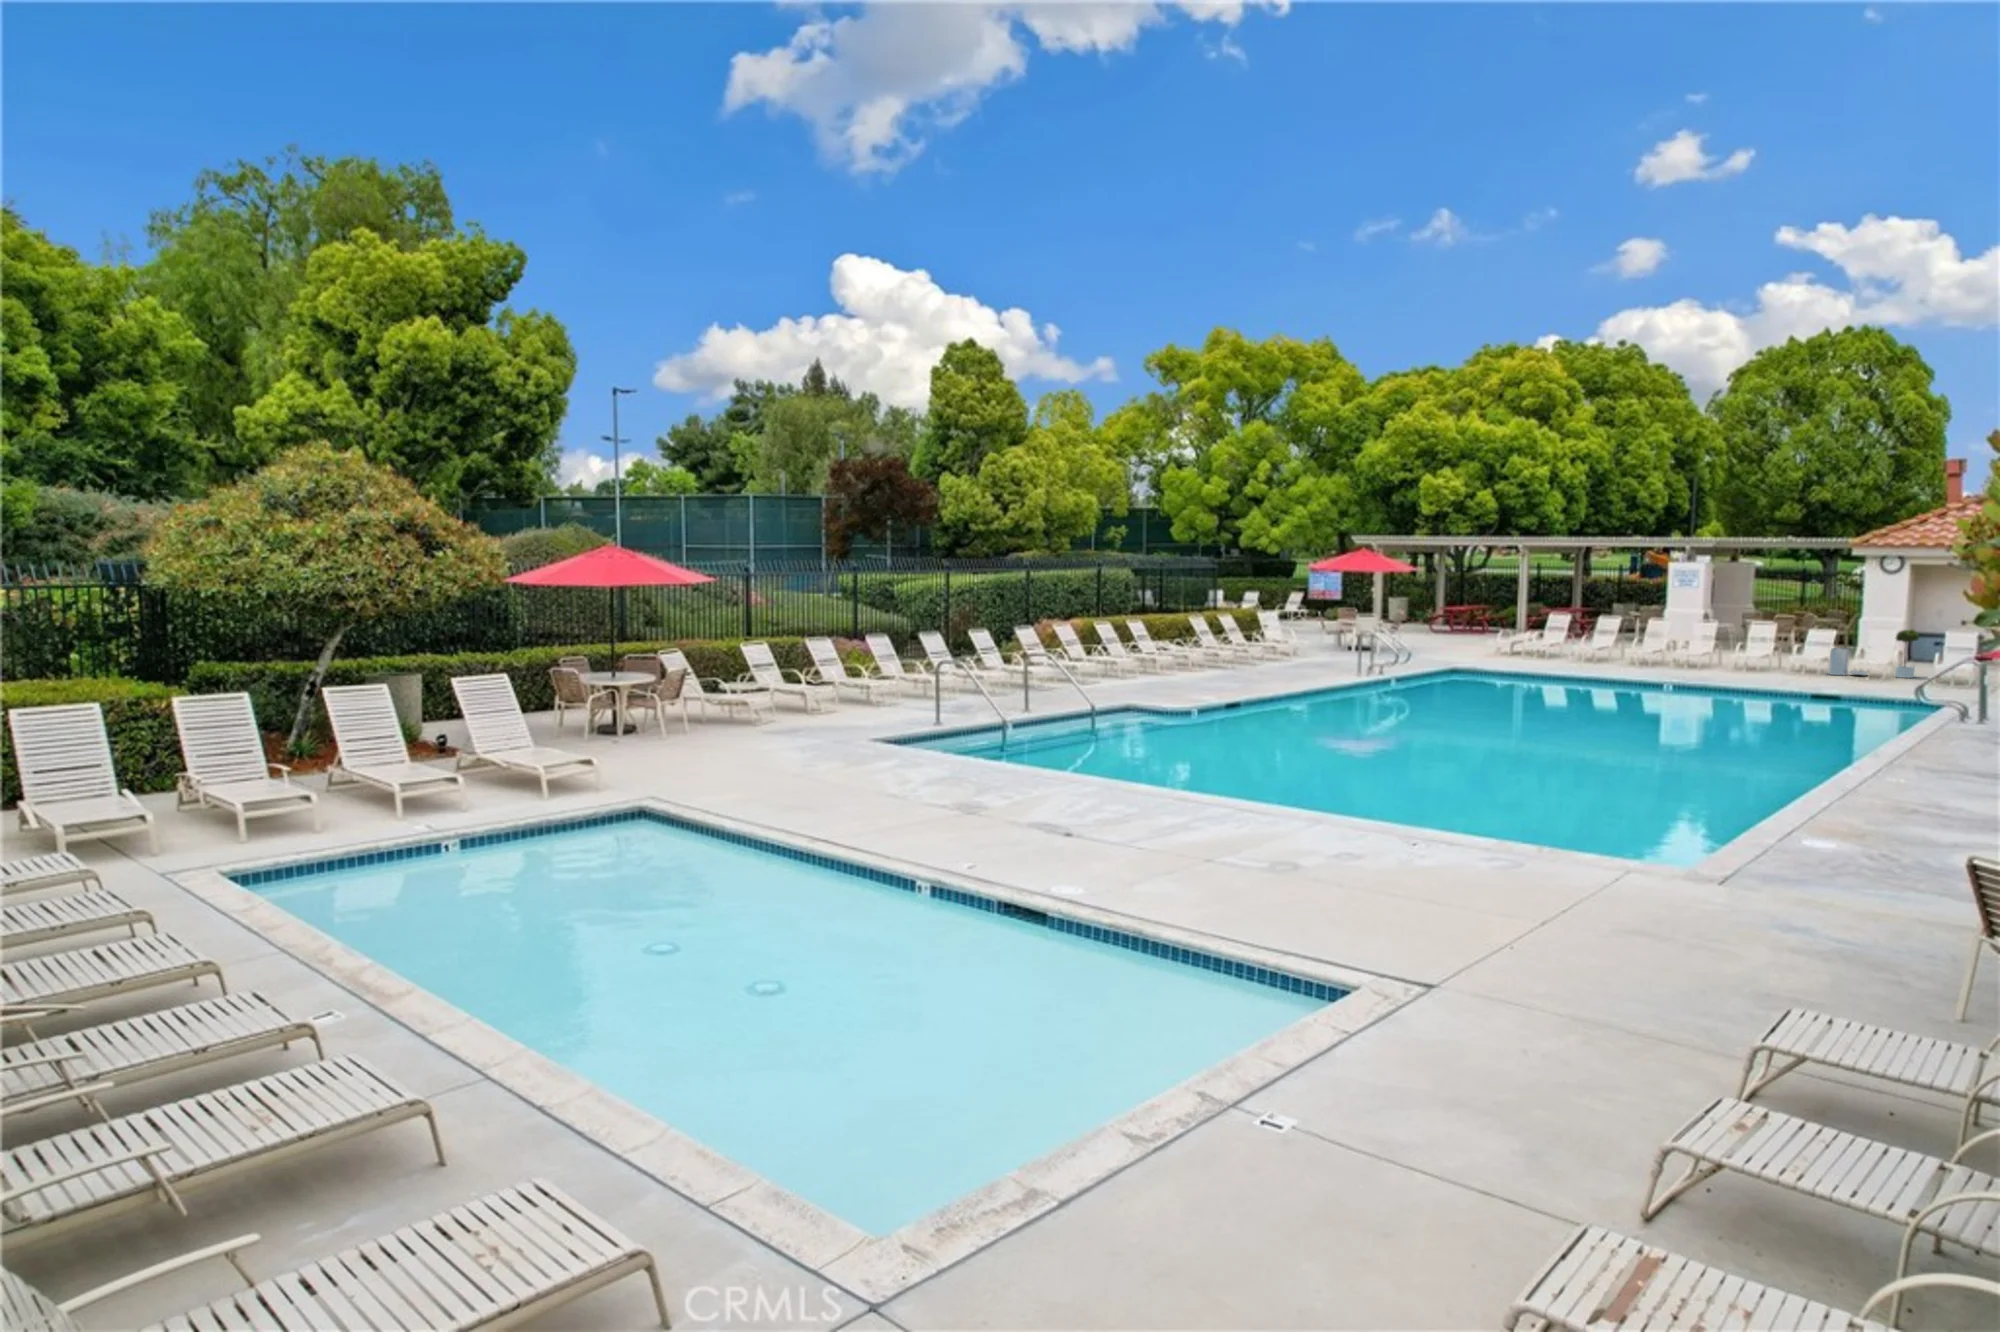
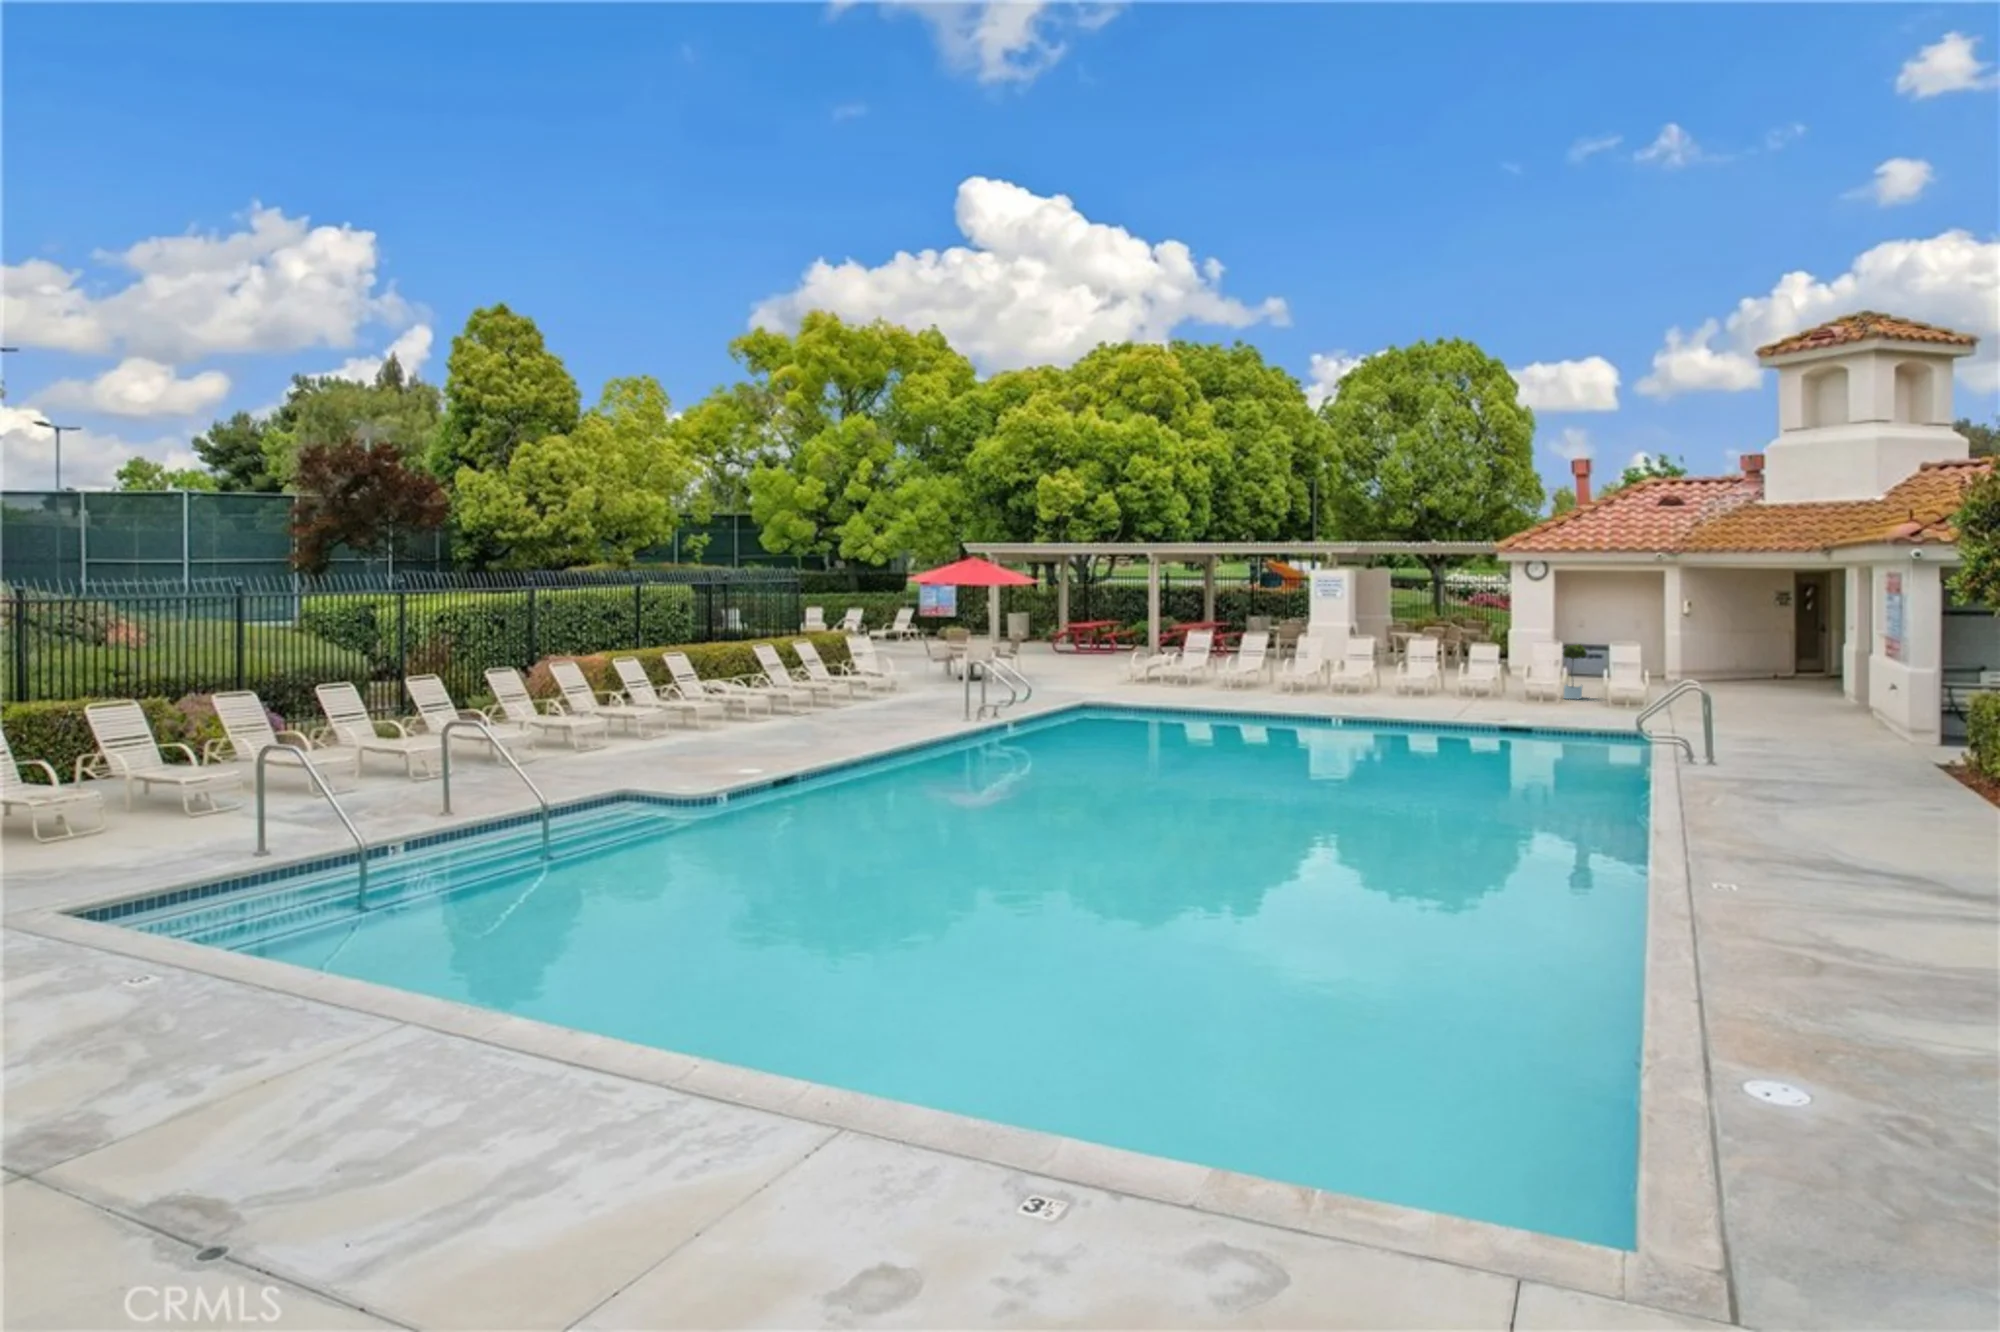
trash can: present [1829,648,1868,675] -> none [1495,667,1535,698]

